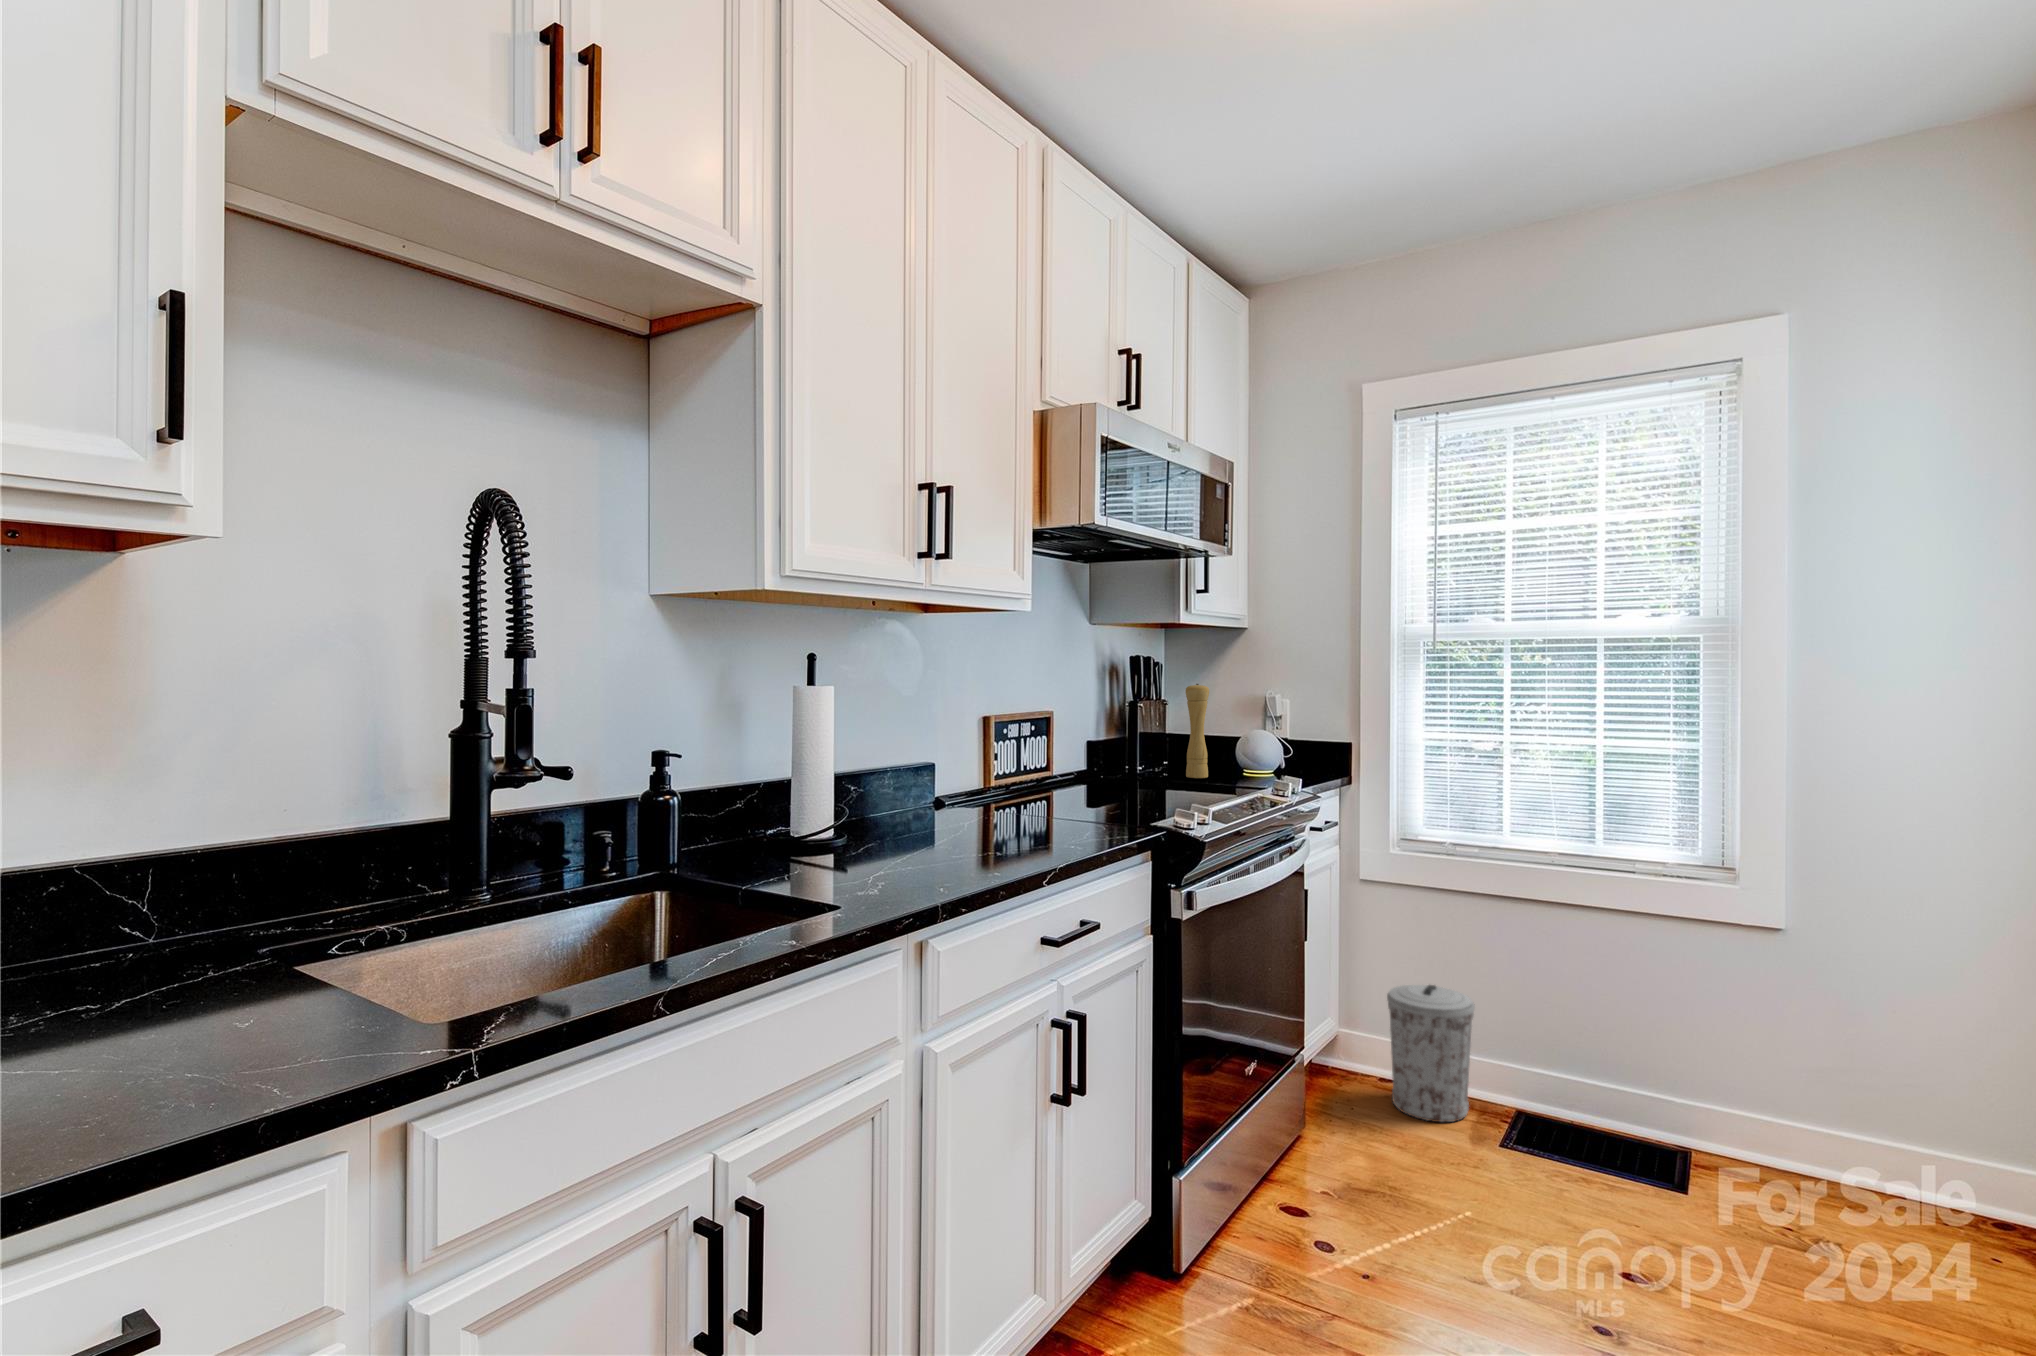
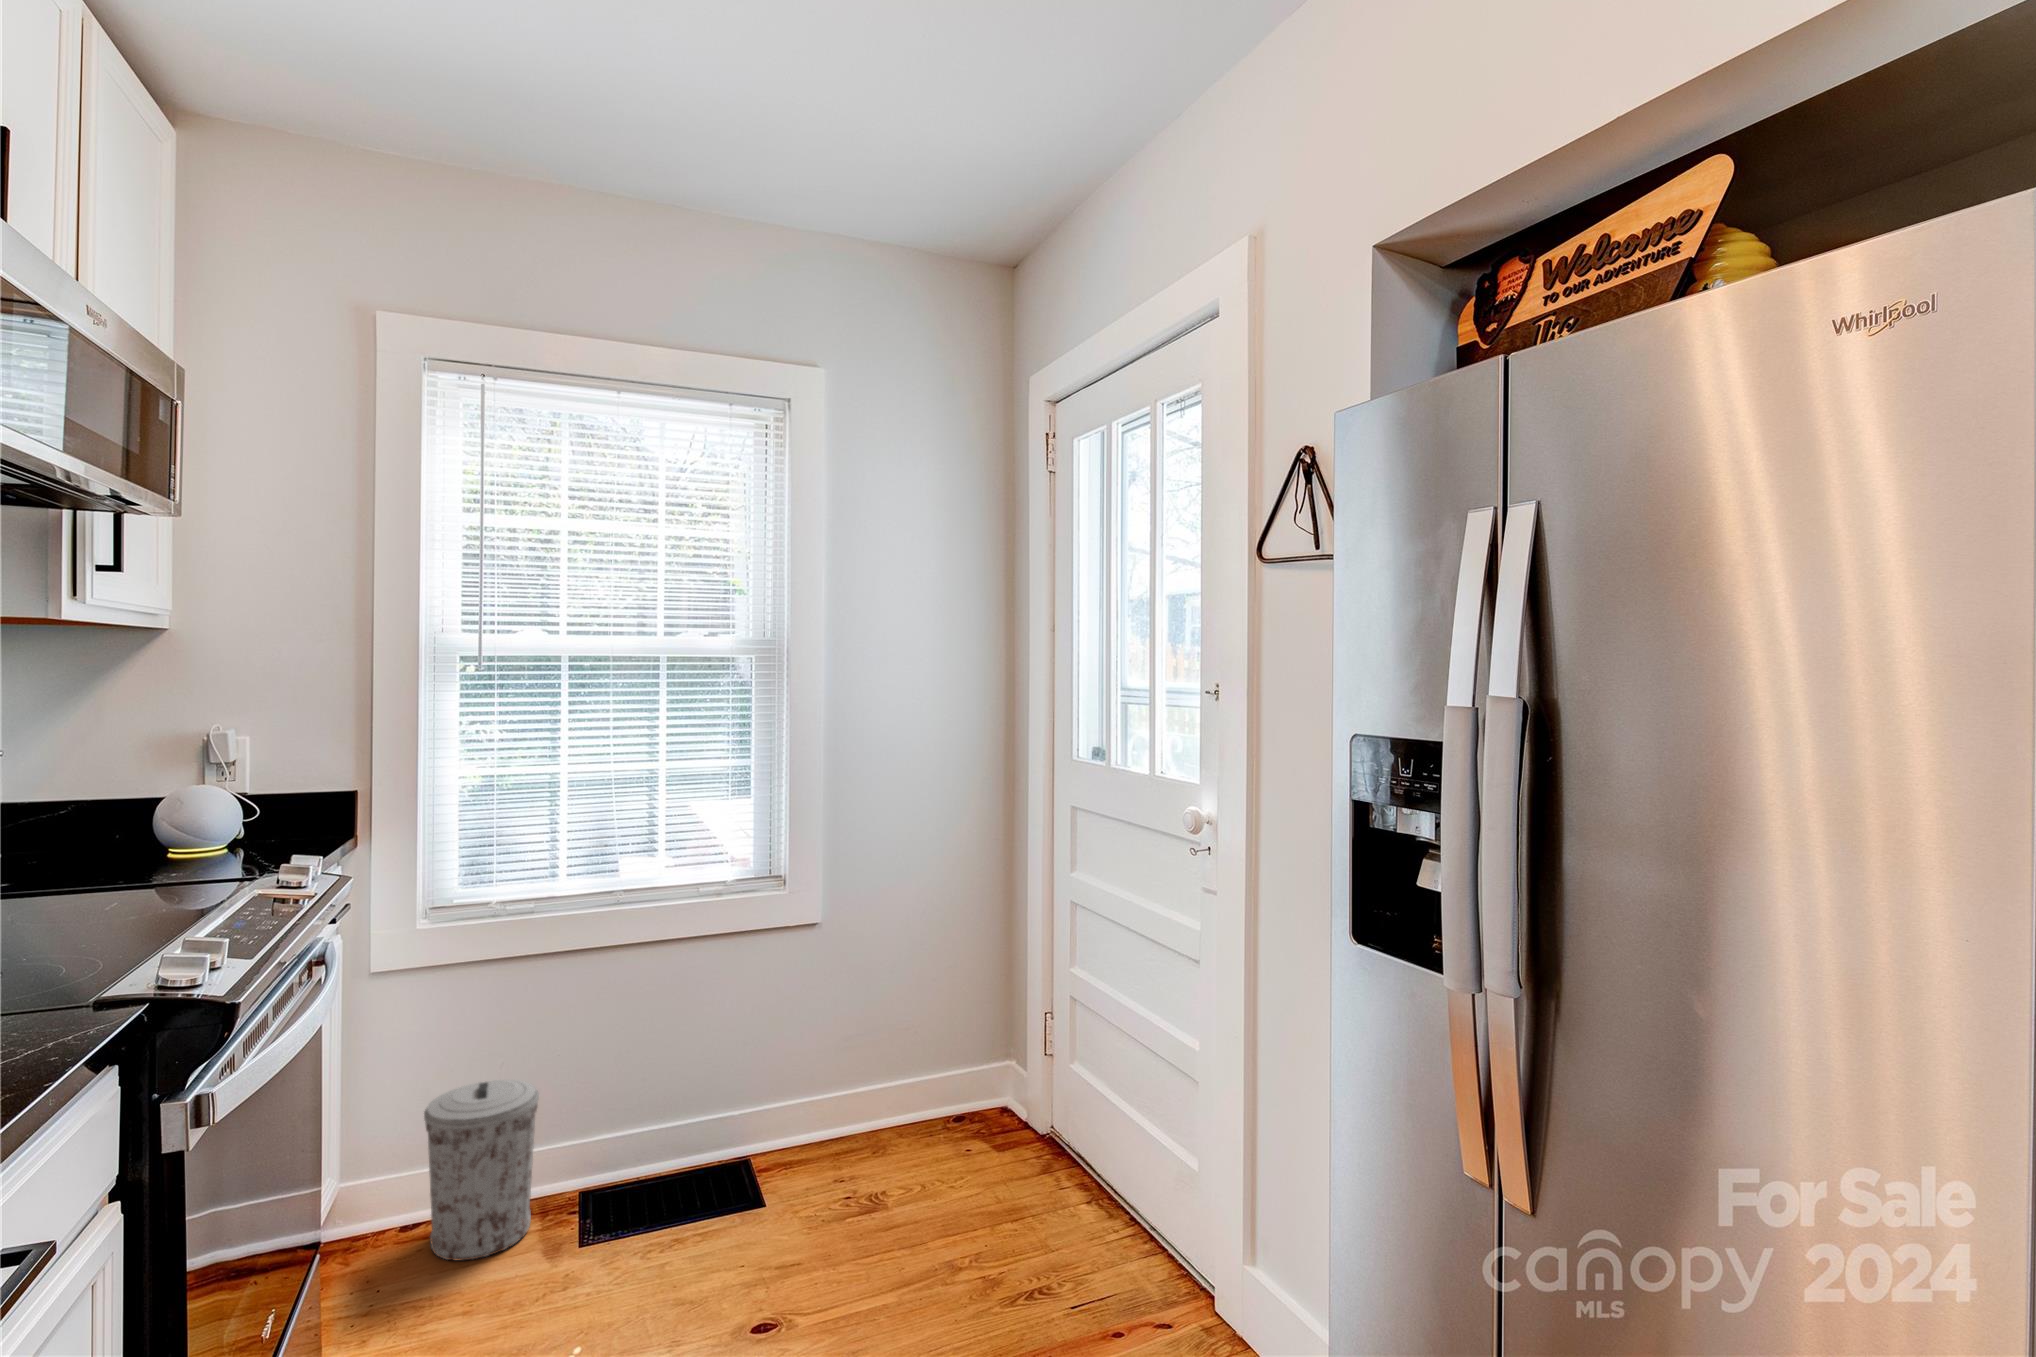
pepper mill: present [1186,684,1209,778] -> none [60,716,113,874]

